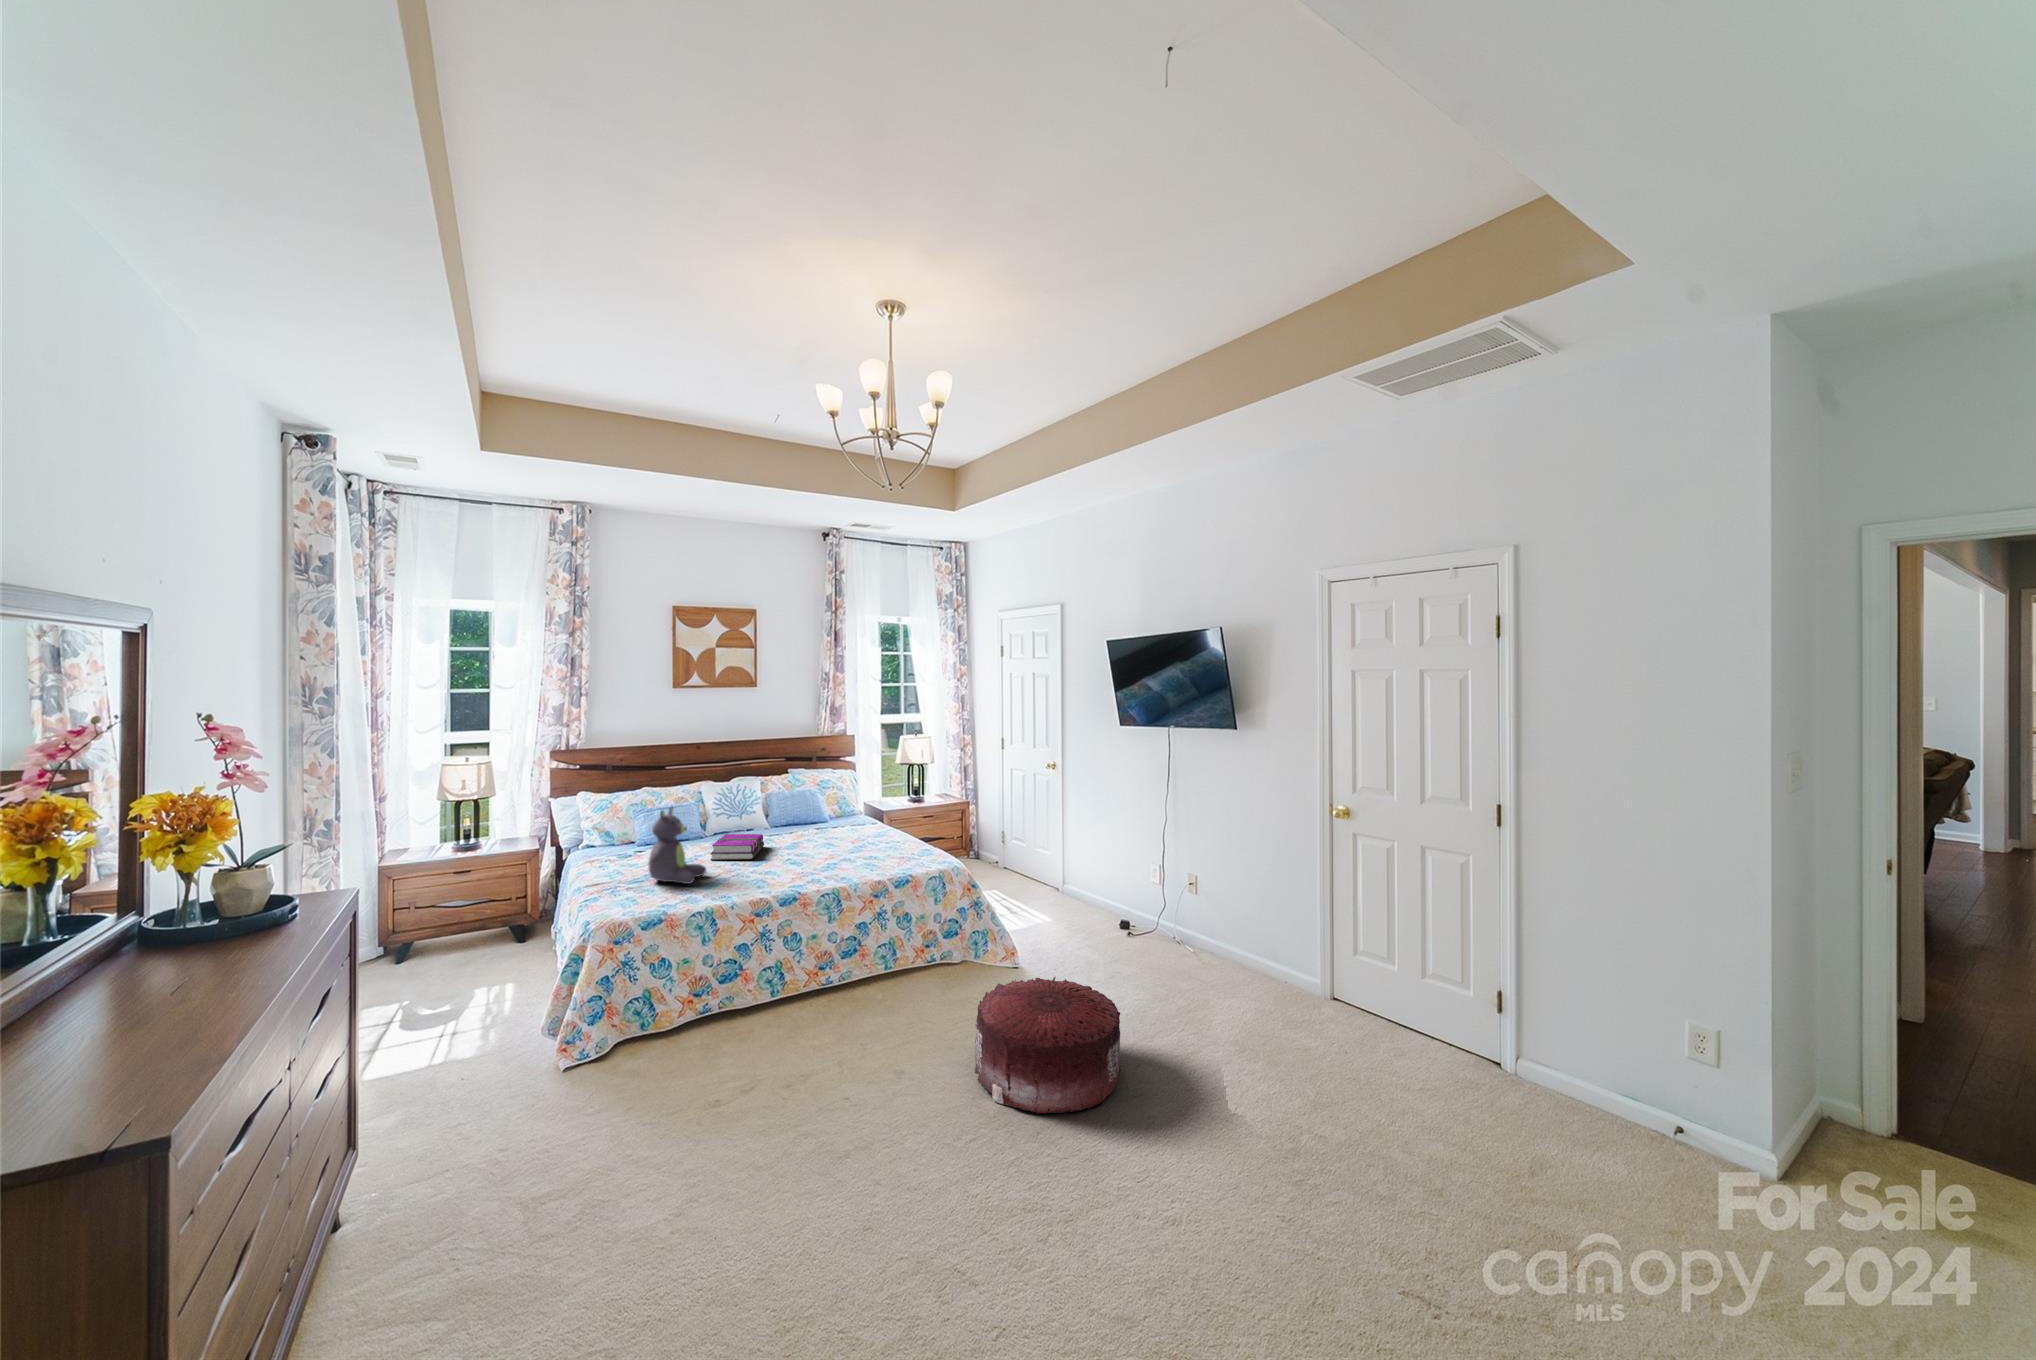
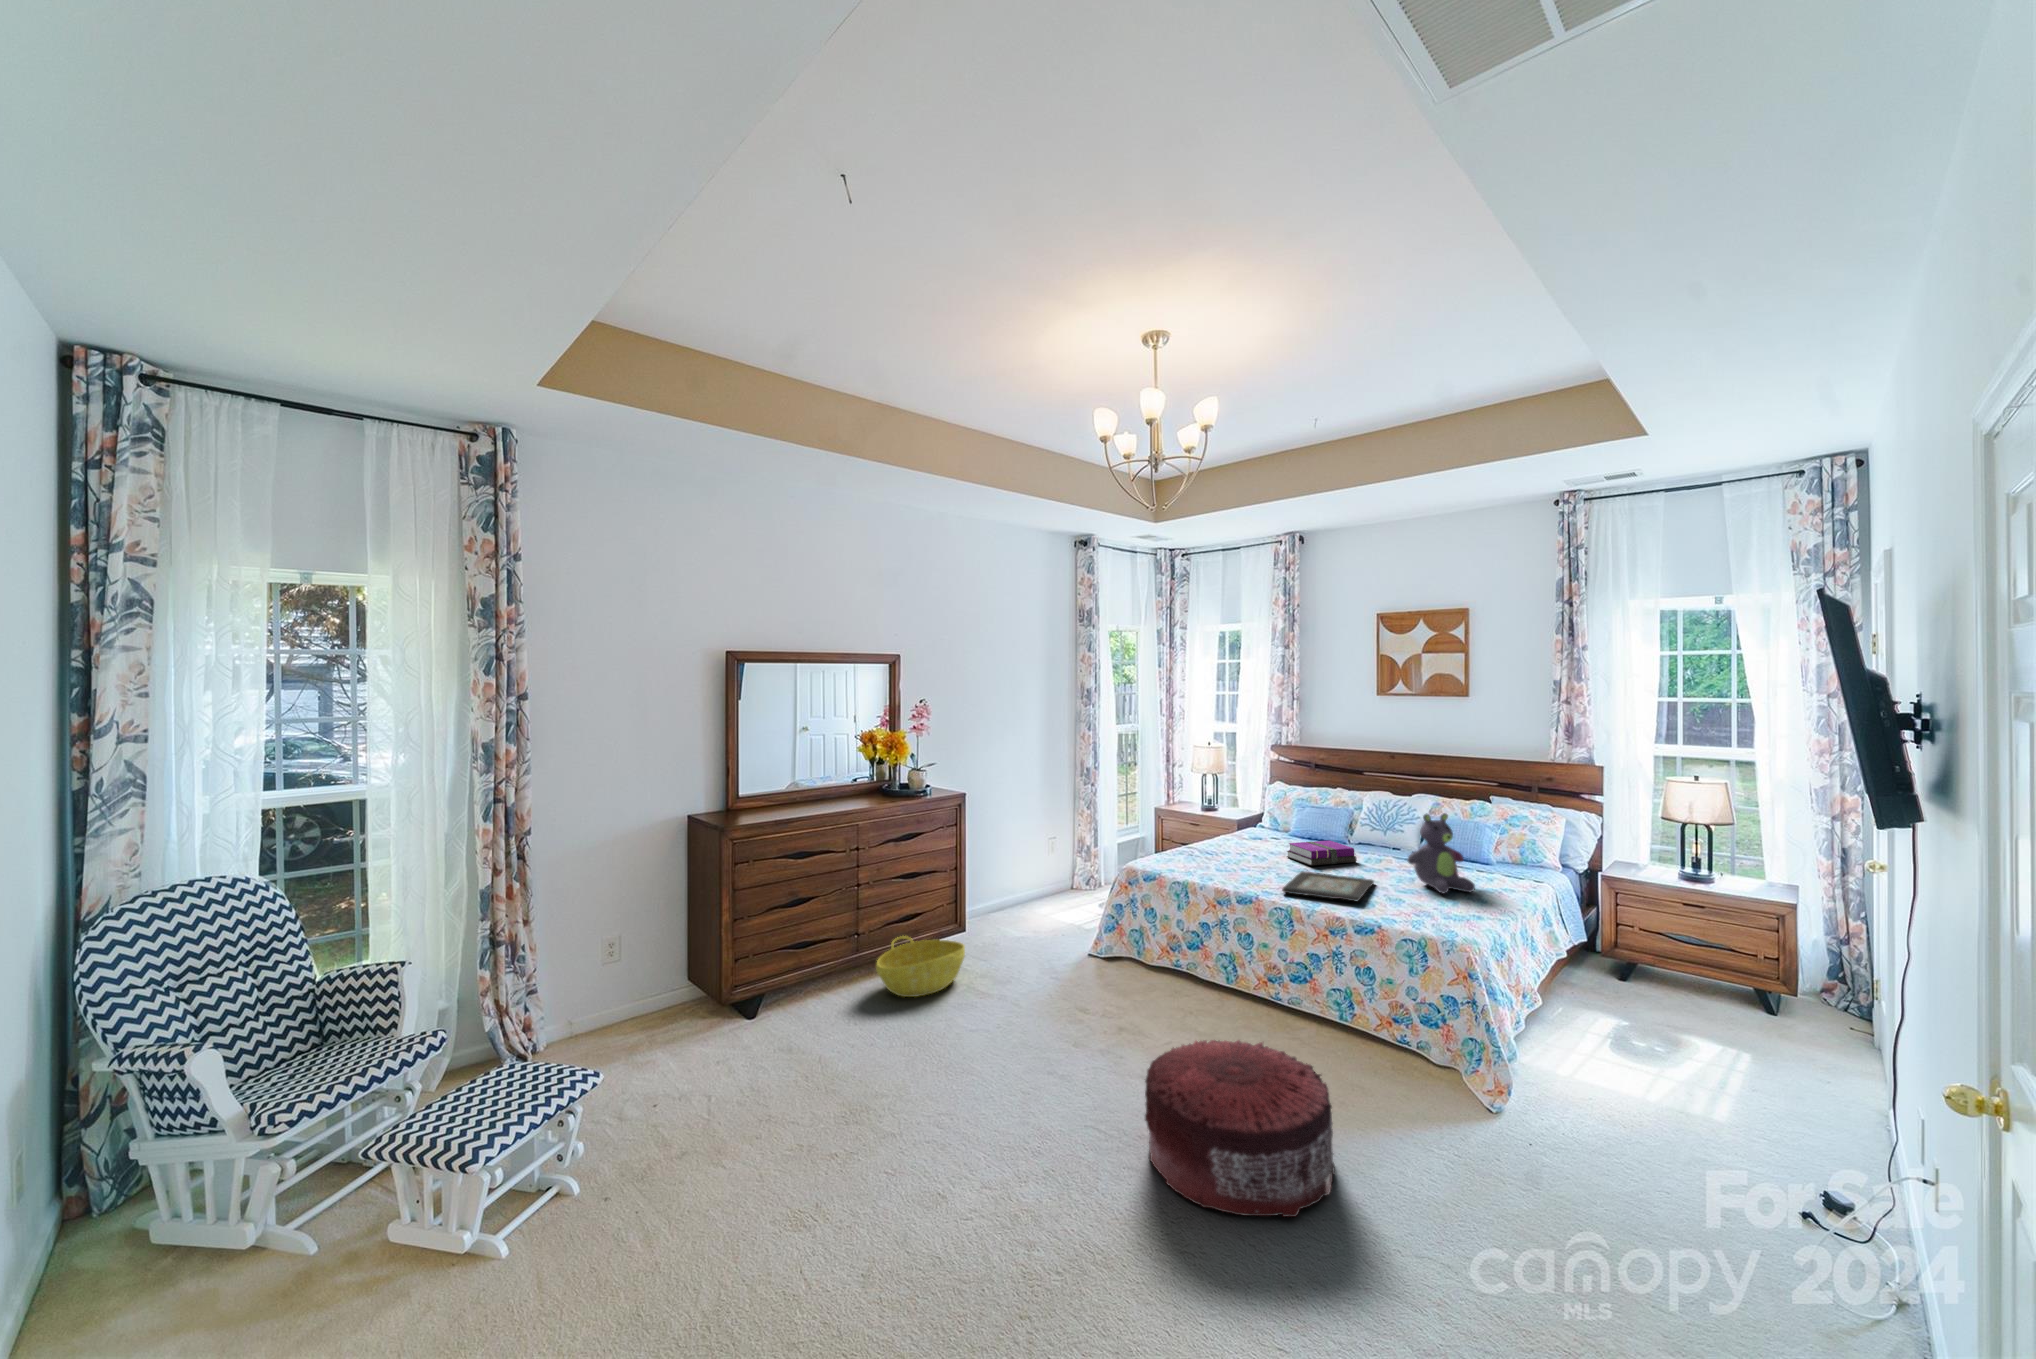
stuffed bear: present [648,807,706,884] -> present [1408,813,1475,894]
decorative tray: none [767,853,864,884] -> present [1282,871,1374,901]
basket: none [382,1133,558,1282] -> present [876,936,965,997]

